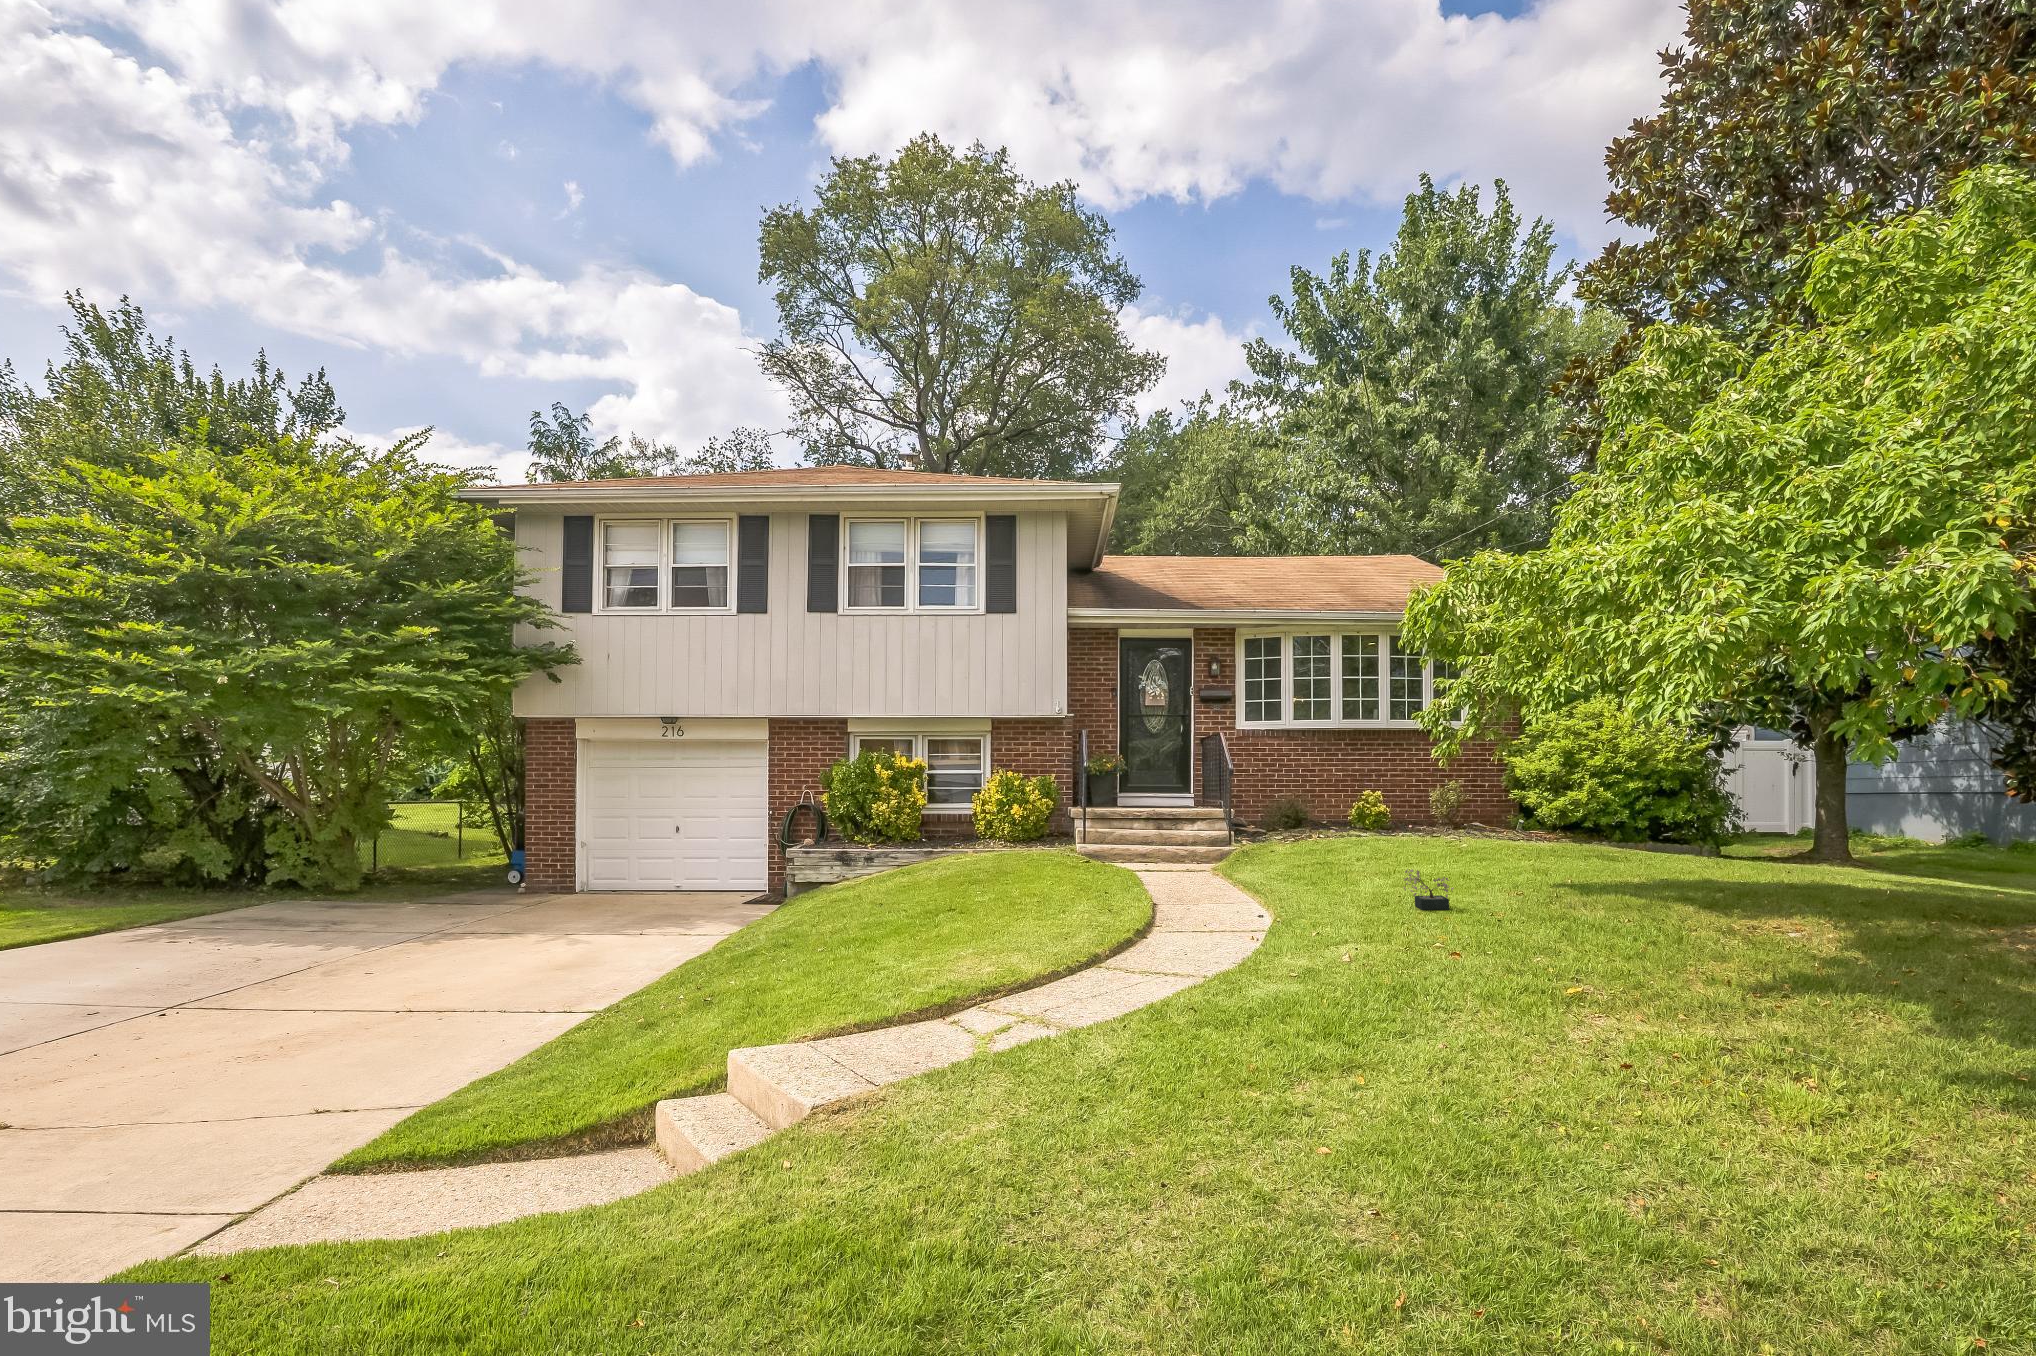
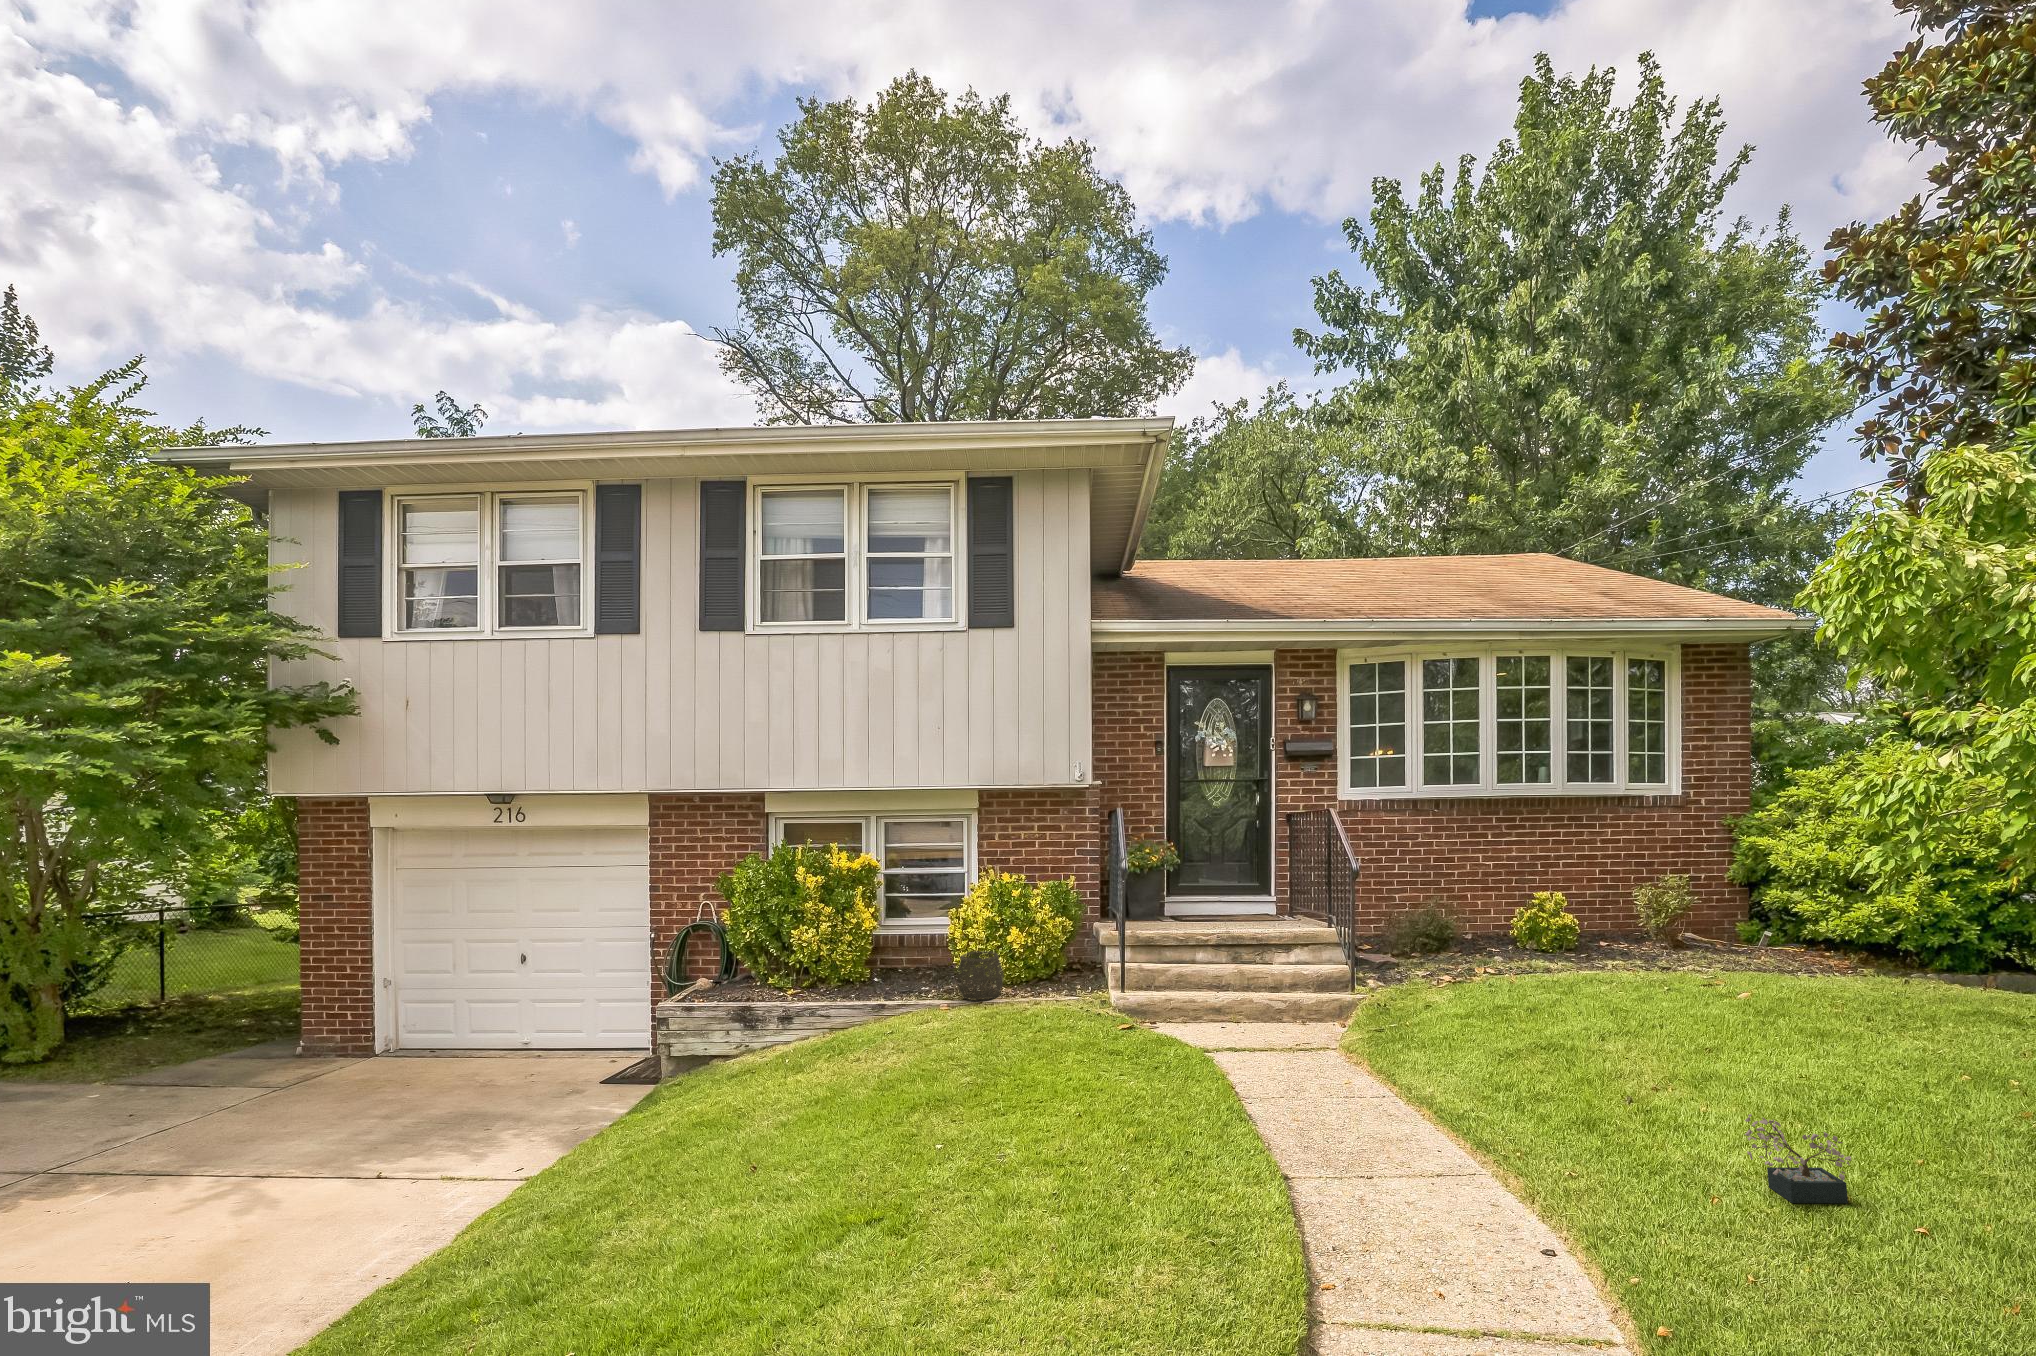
woven basket: none [979,820,1009,850] -> present [957,951,1004,1001]

